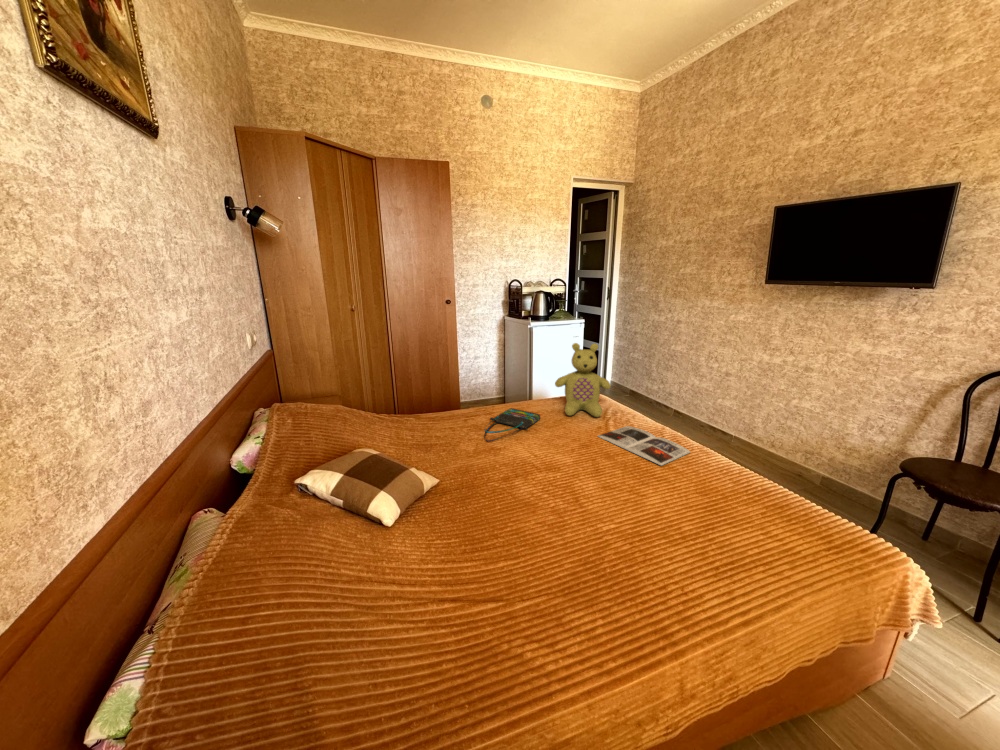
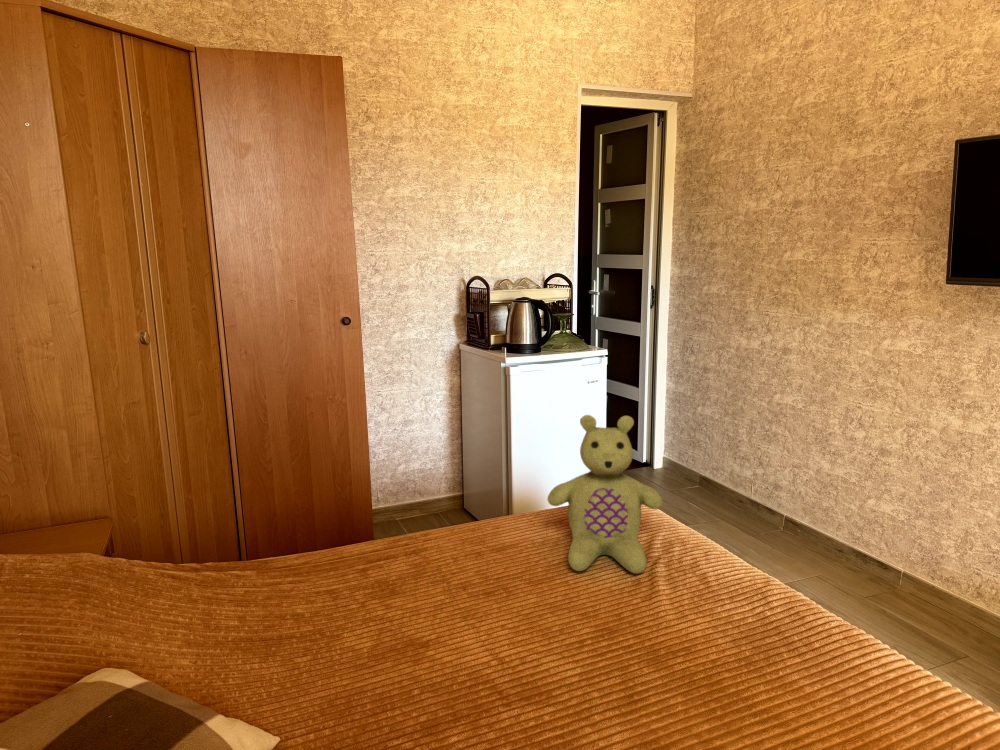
tote bag: present [485,408,540,441] -> none [388,556,516,650]
magazine: present [598,426,690,465] -> none [638,595,842,711]

